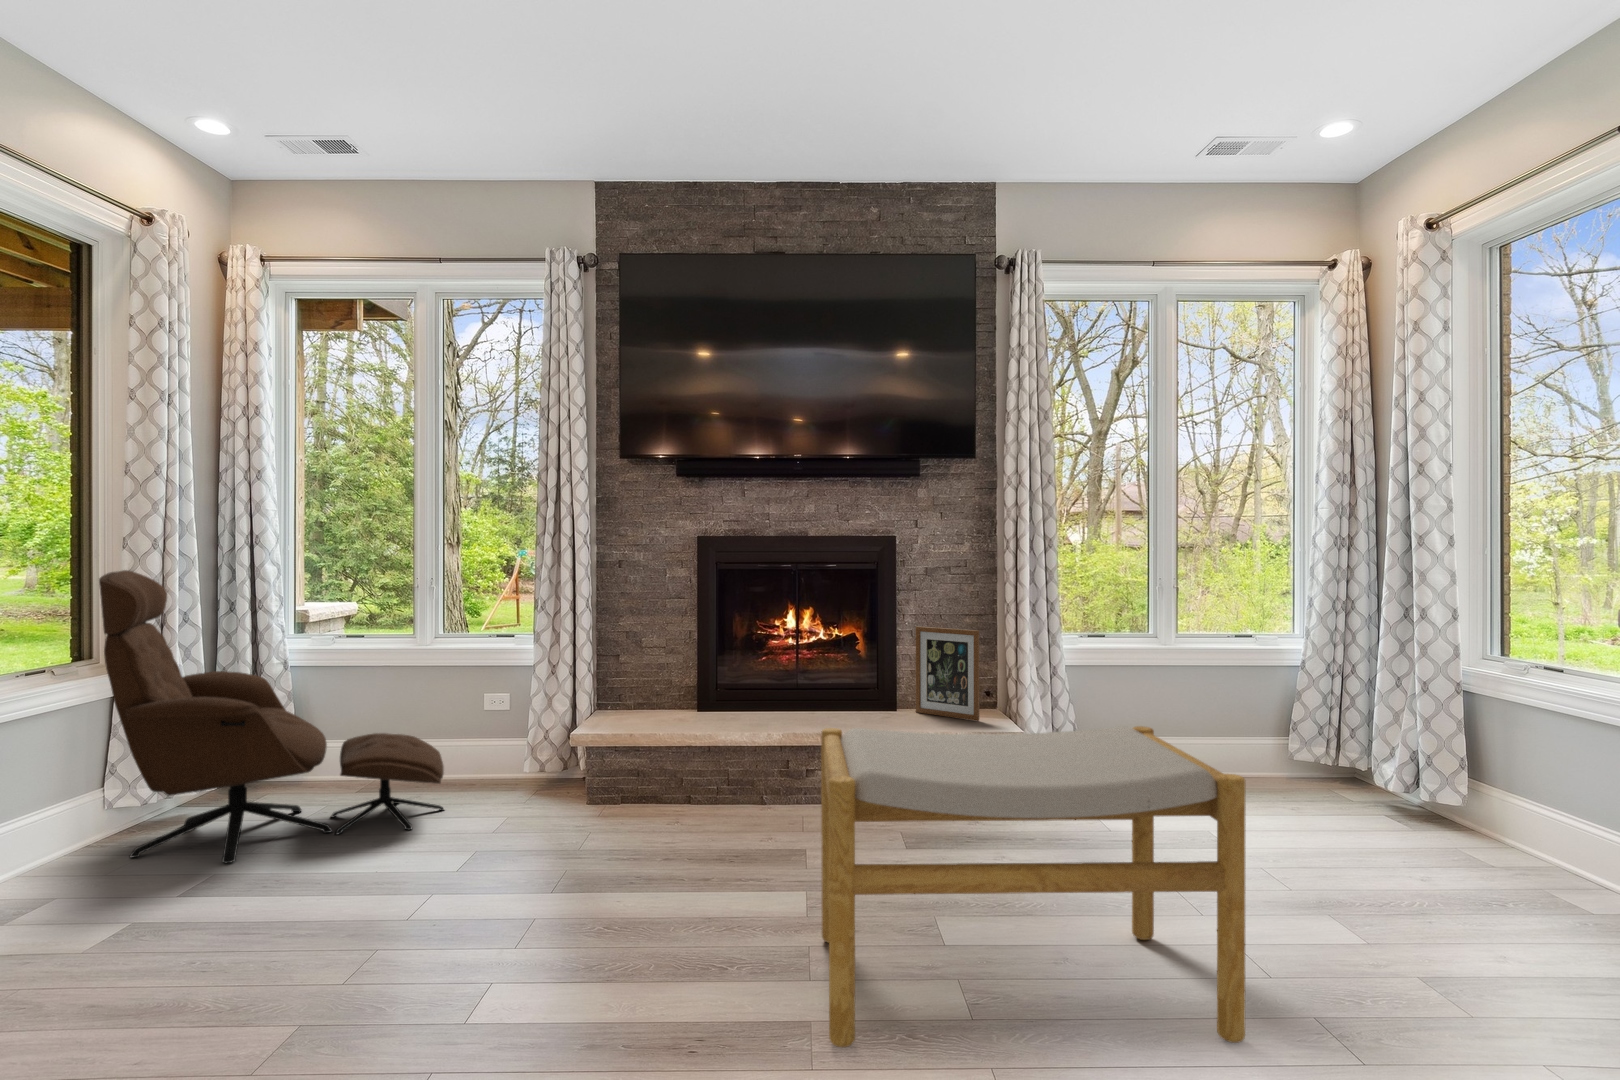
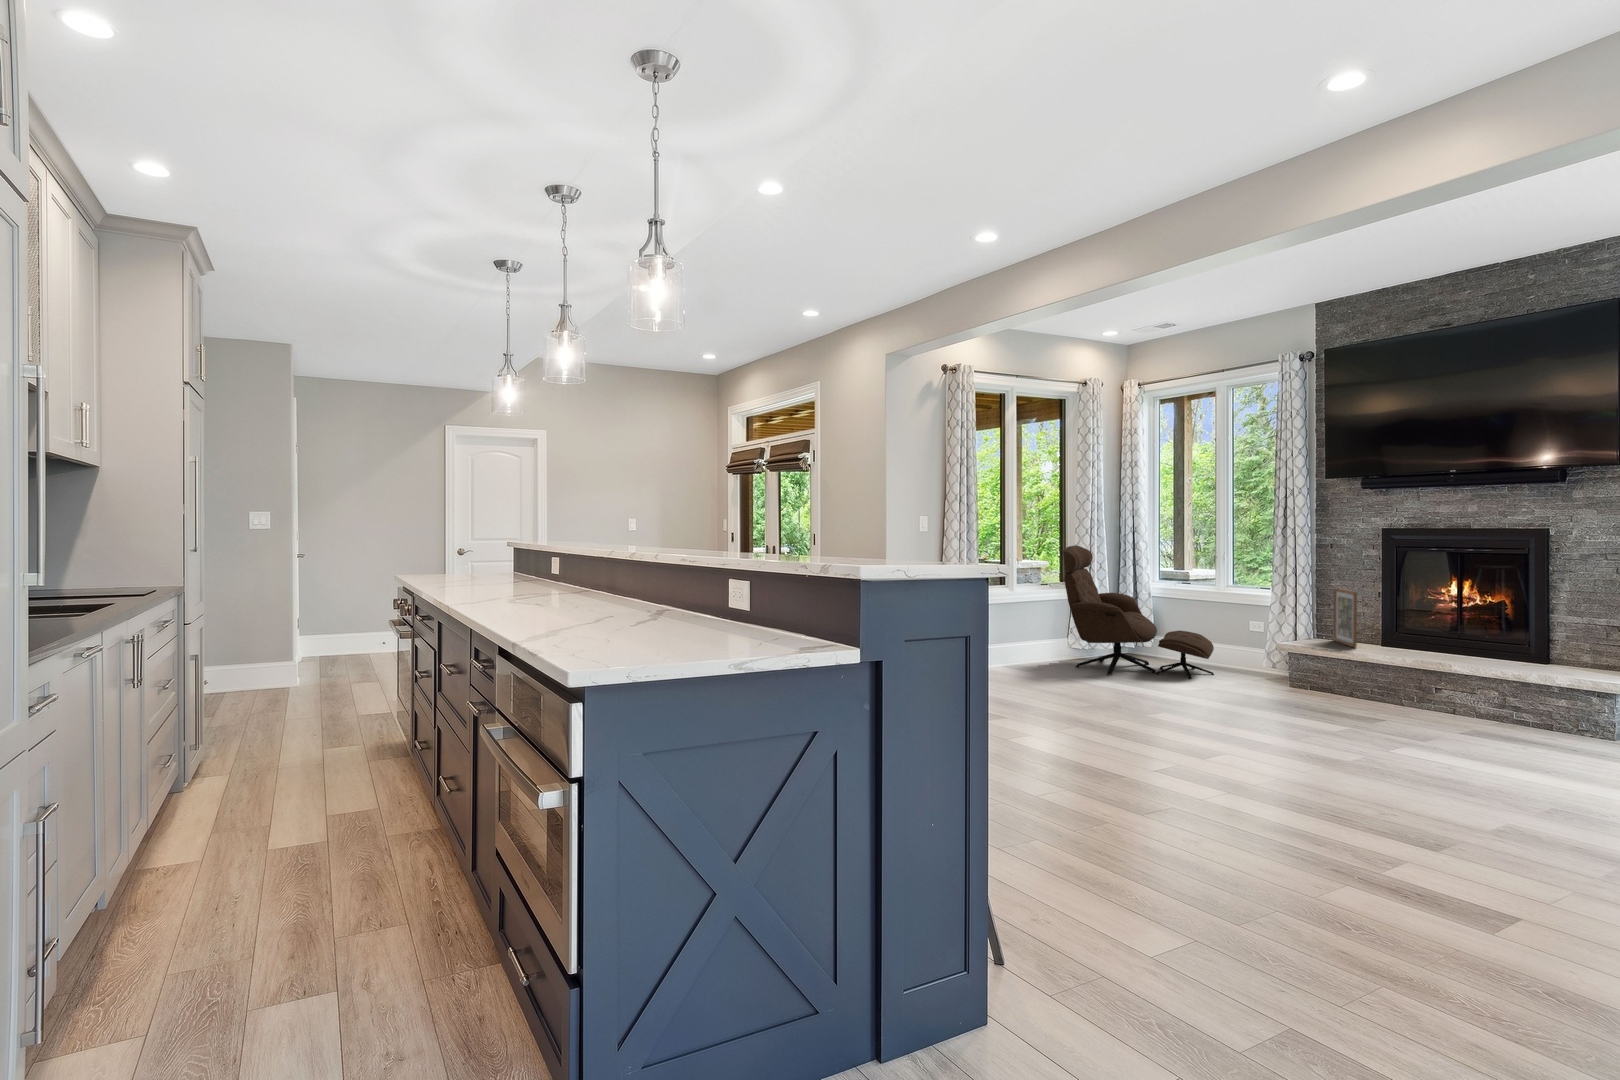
picture frame: present [916,626,979,721] -> present [1333,588,1357,648]
footstool: present [821,726,1246,1048] -> none [1286,642,1543,812]

